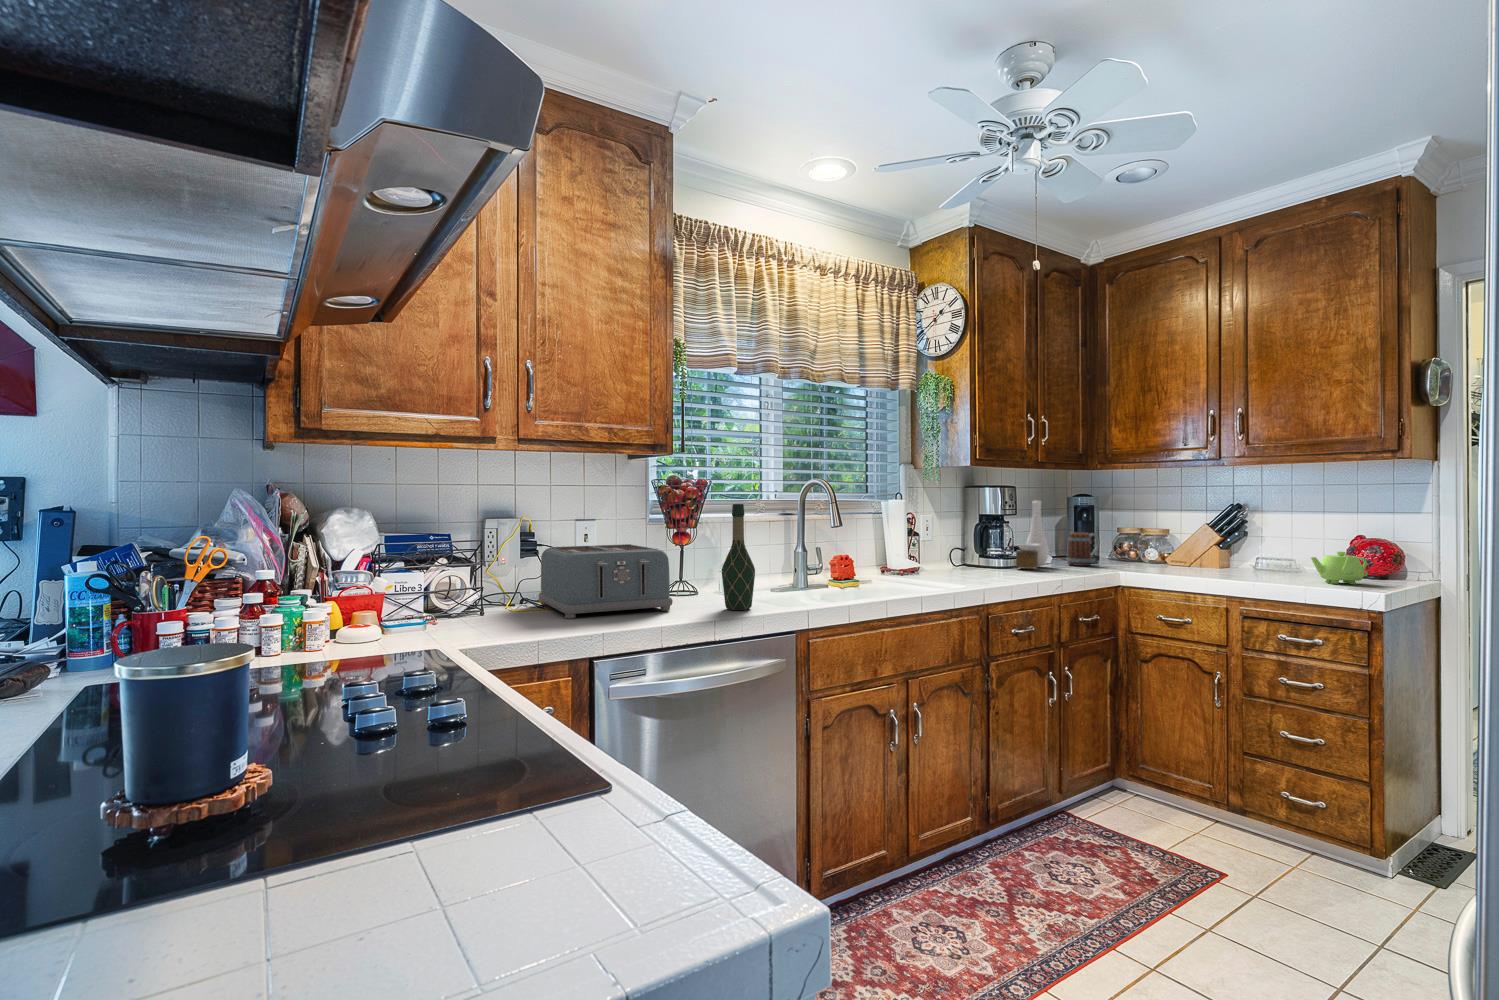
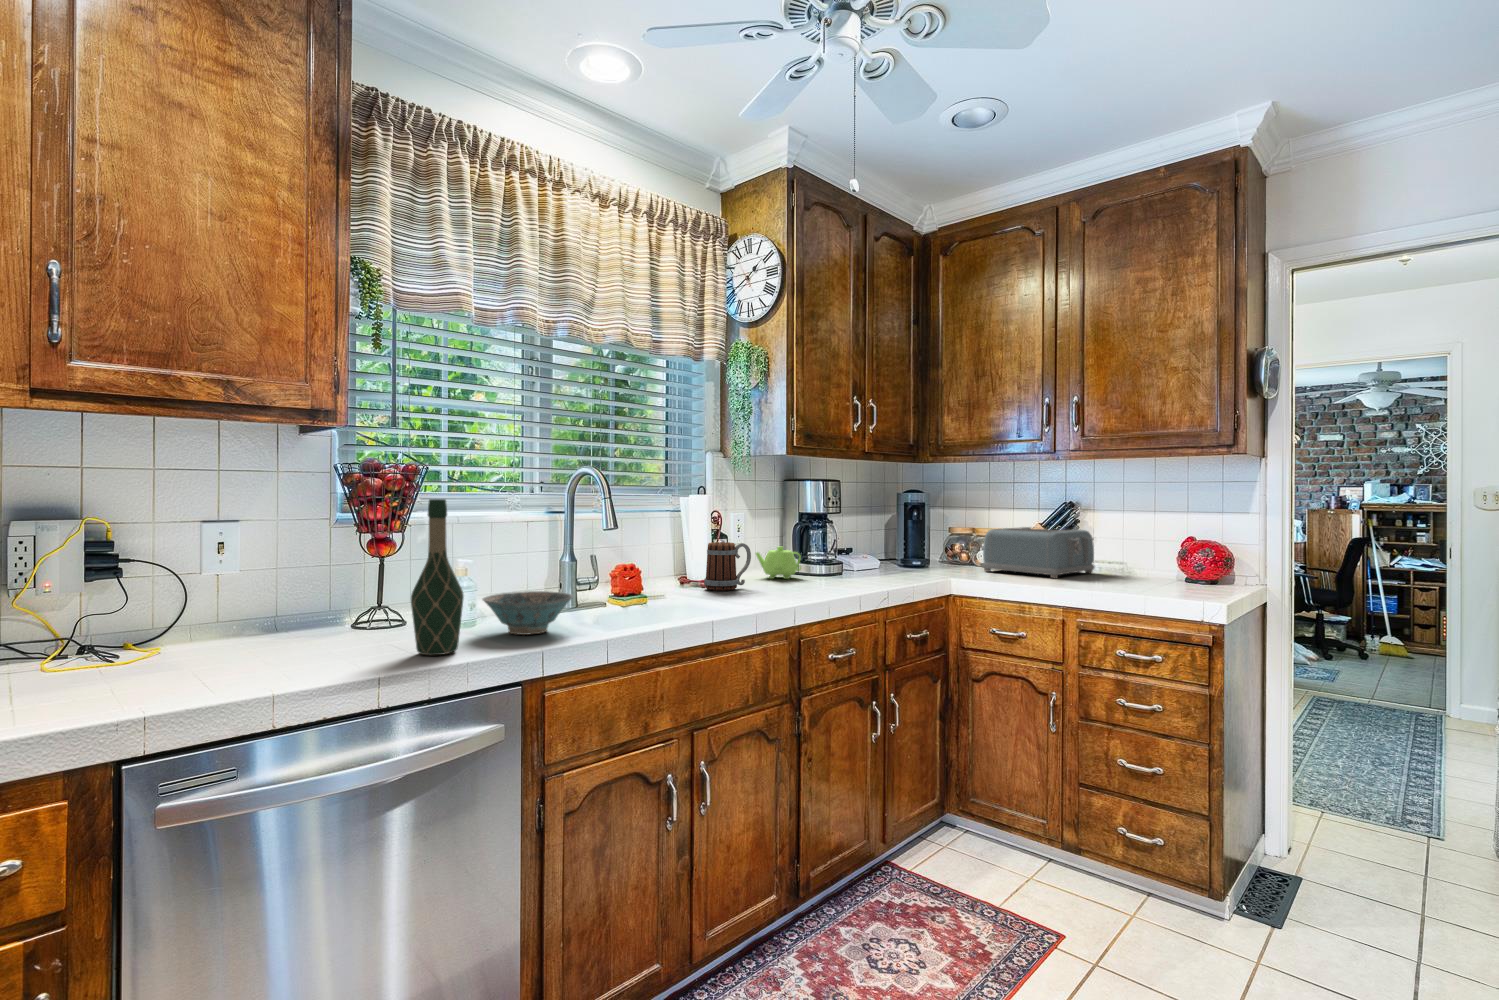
vase: present [1016,501,1049,569] -> none [837,497,874,576]
mug: present [1067,532,1099,566] -> present [704,542,751,591]
toaster: present [539,544,673,619] -> present [982,527,1095,578]
teapot: present [1311,551,1368,584] -> present [756,547,801,579]
ceramic bowl: none [758,571,822,601] -> present [482,591,573,635]

